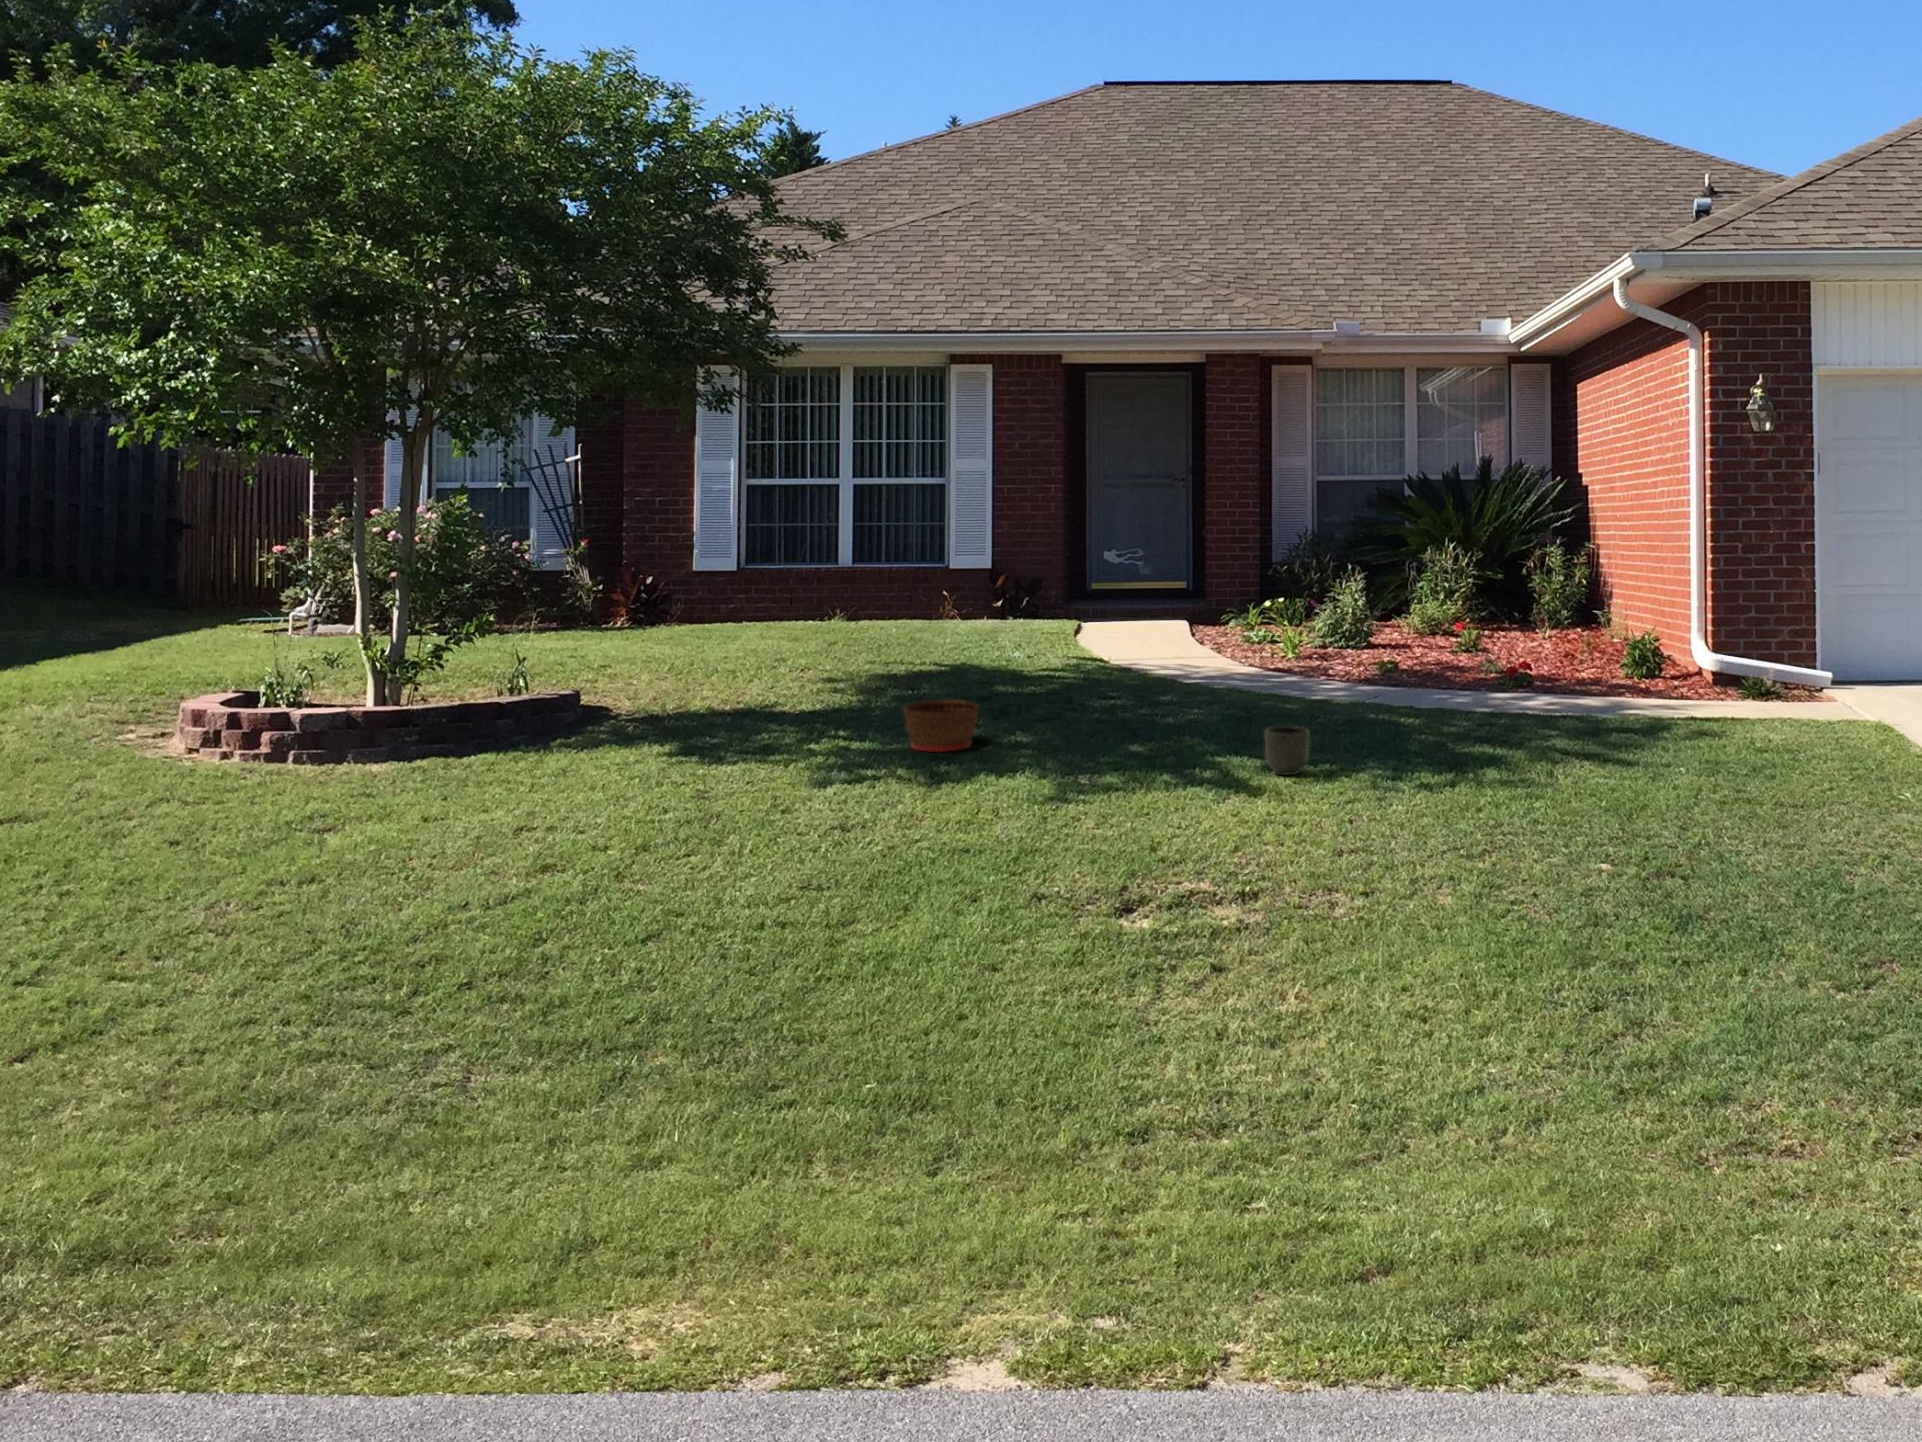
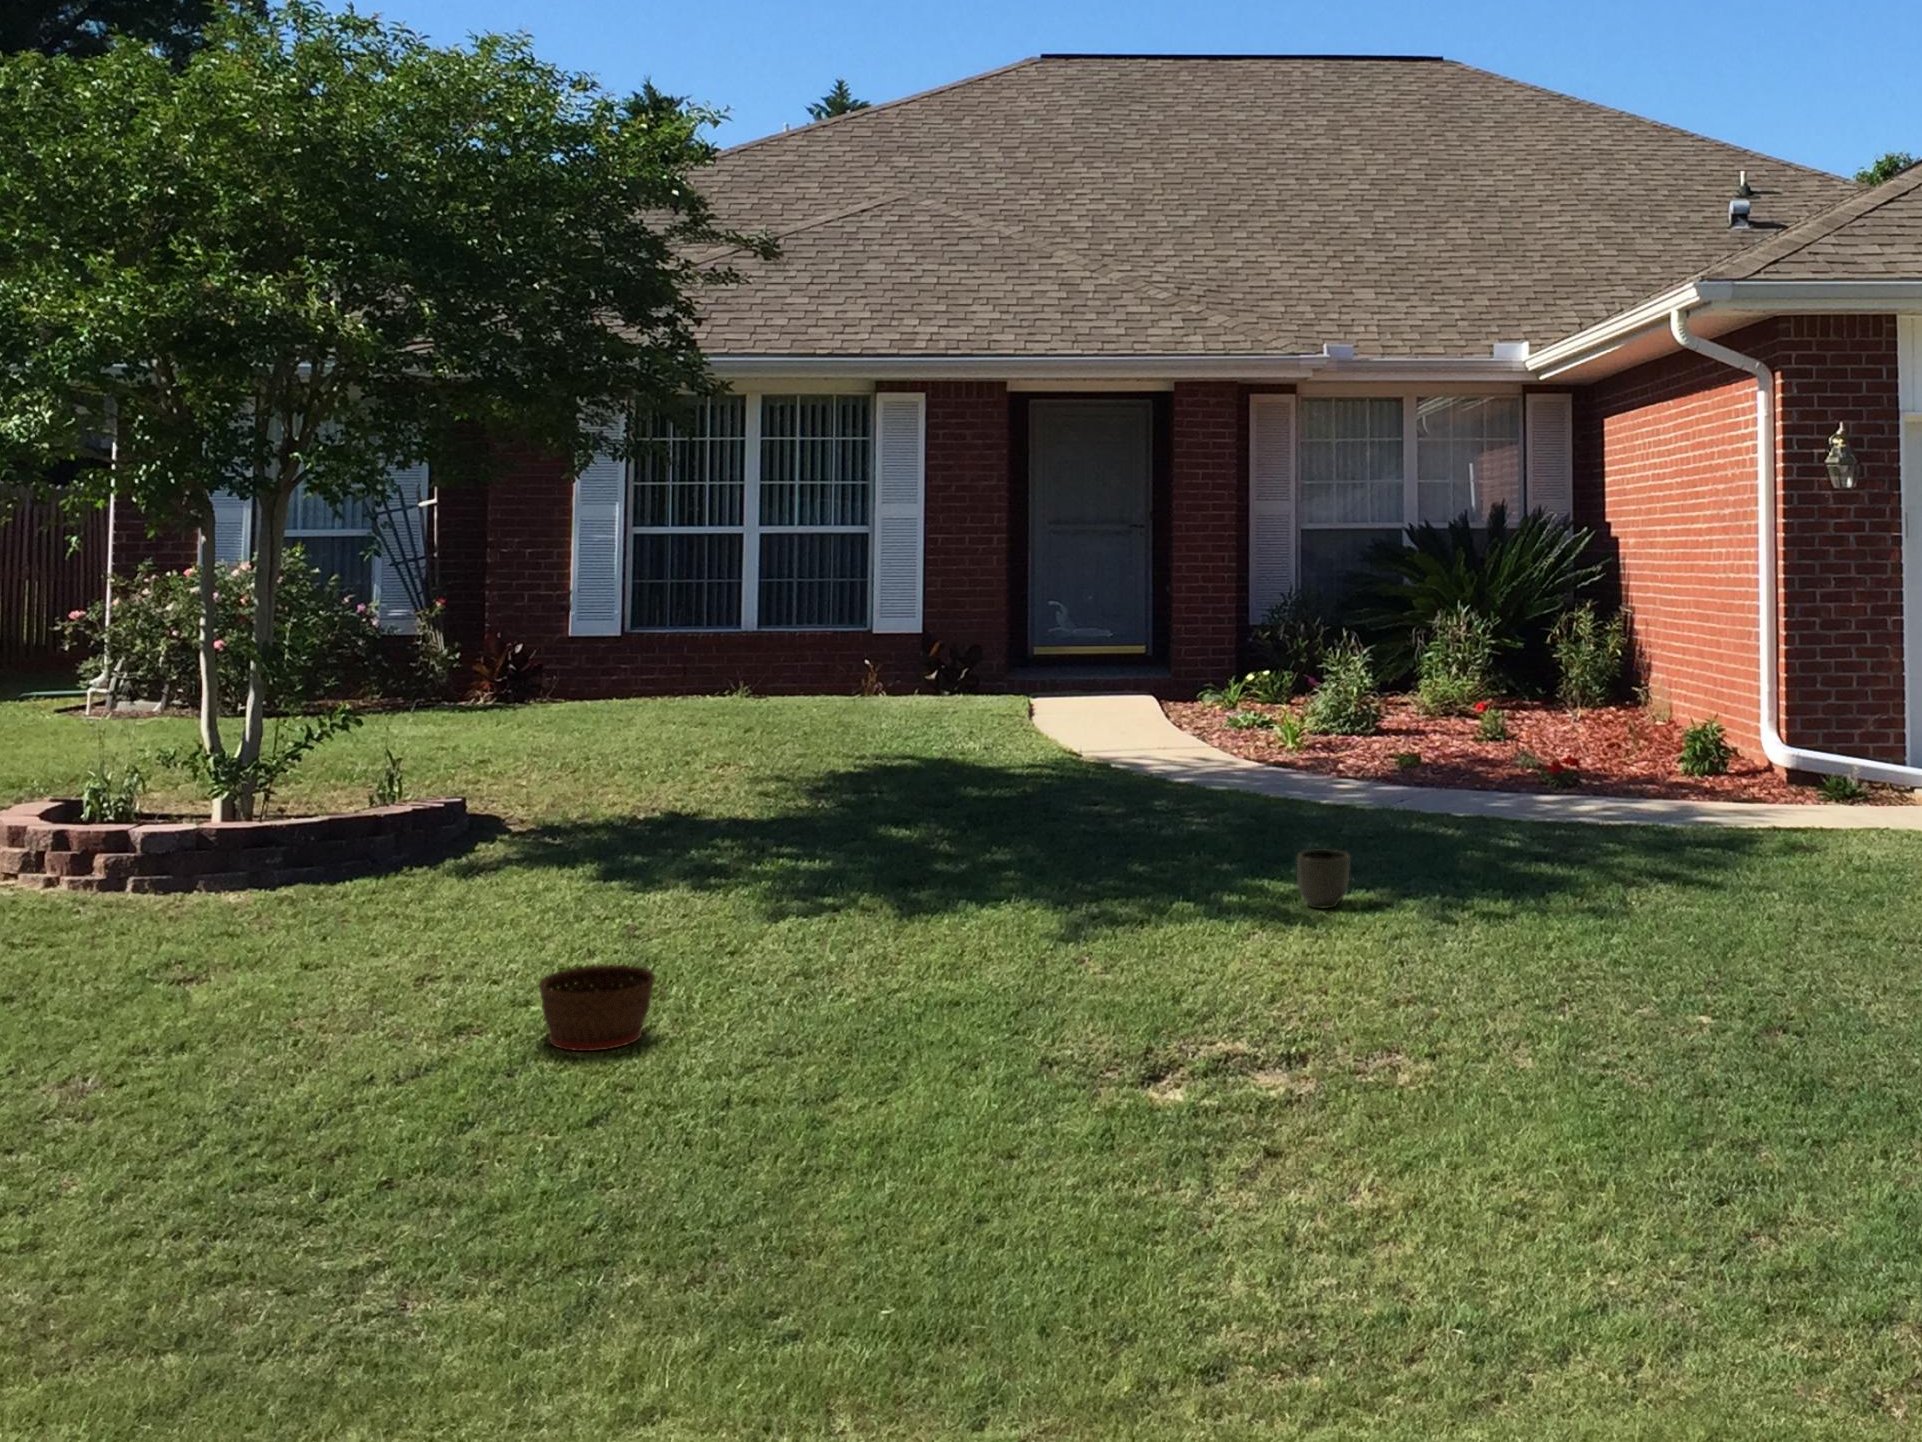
basket: present [903,700,979,752] -> present [539,965,655,1051]

